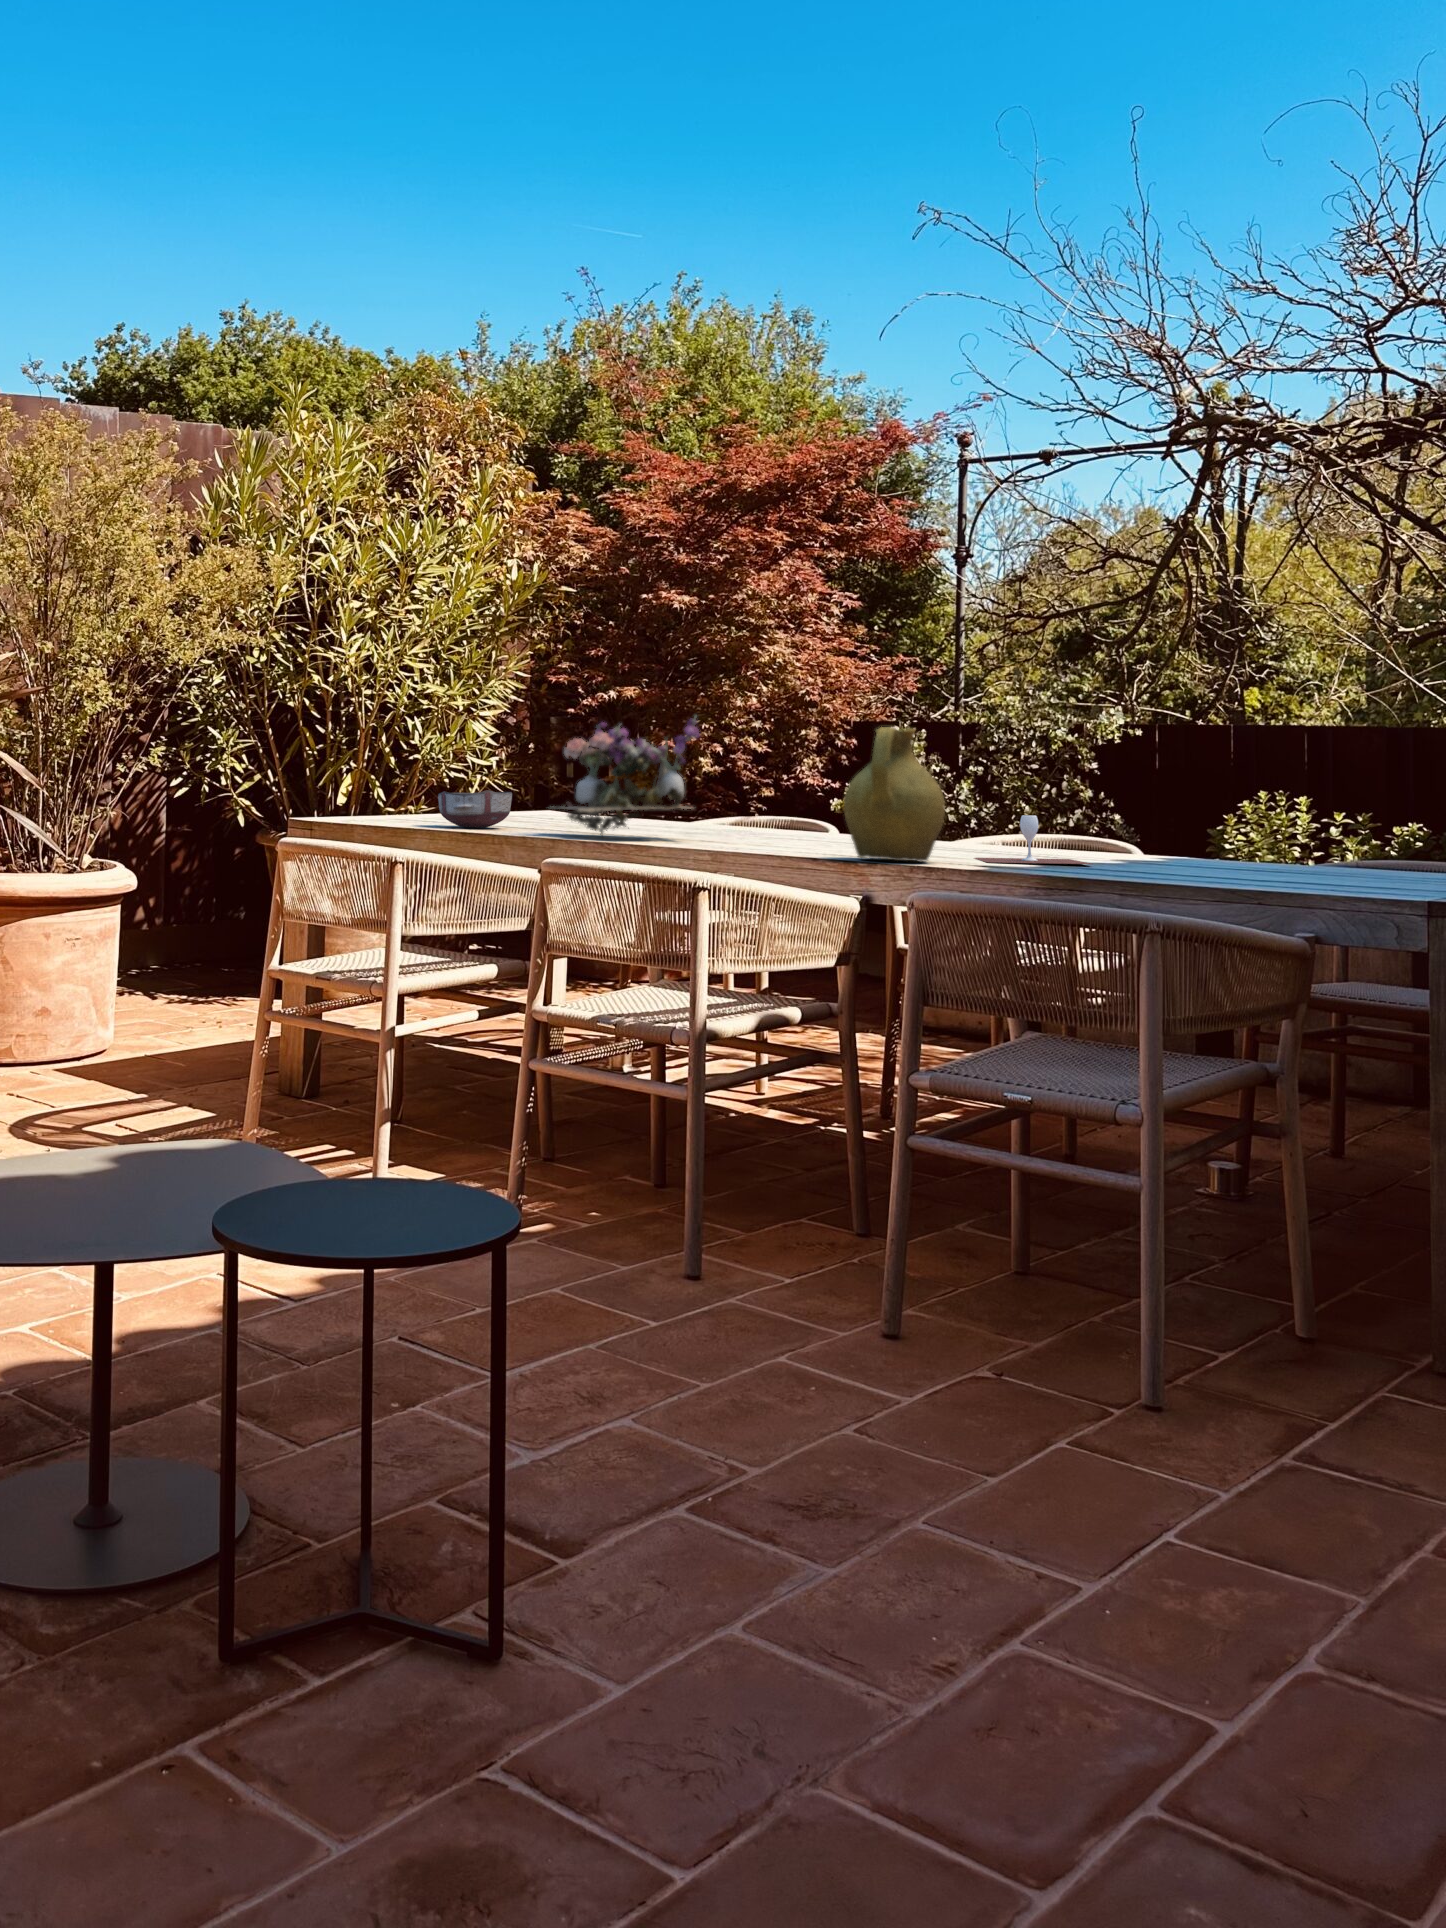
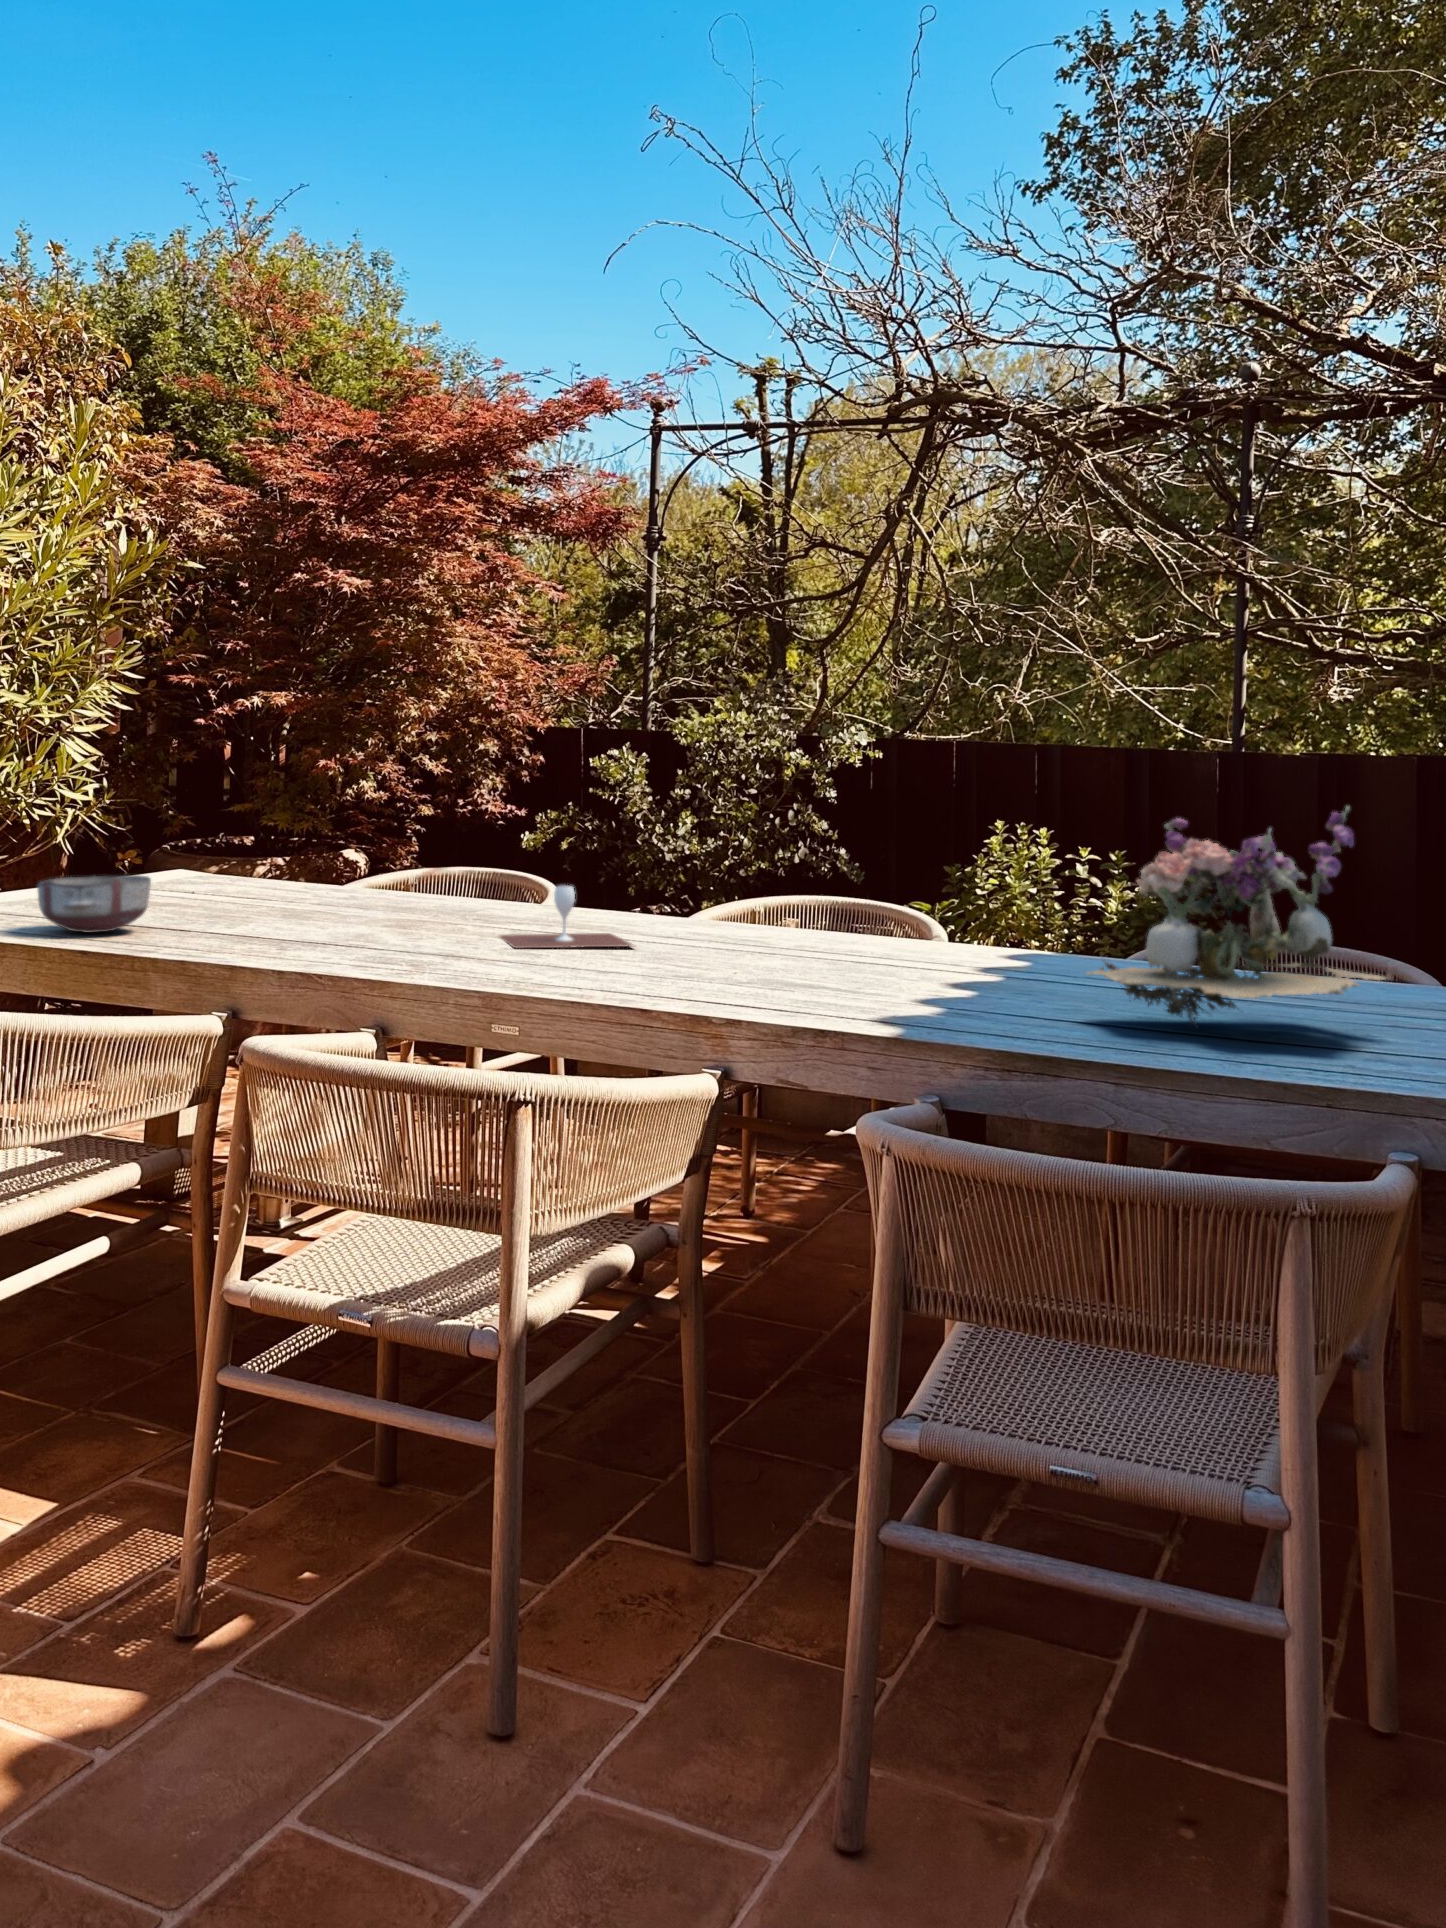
flower arrangement: present [553,716,699,834] -> present [1086,807,1385,1025]
pitcher: present [844,727,945,861] -> none [693,809,838,1012]
wine glass: present [974,815,1091,864] -> present [500,885,632,948]

